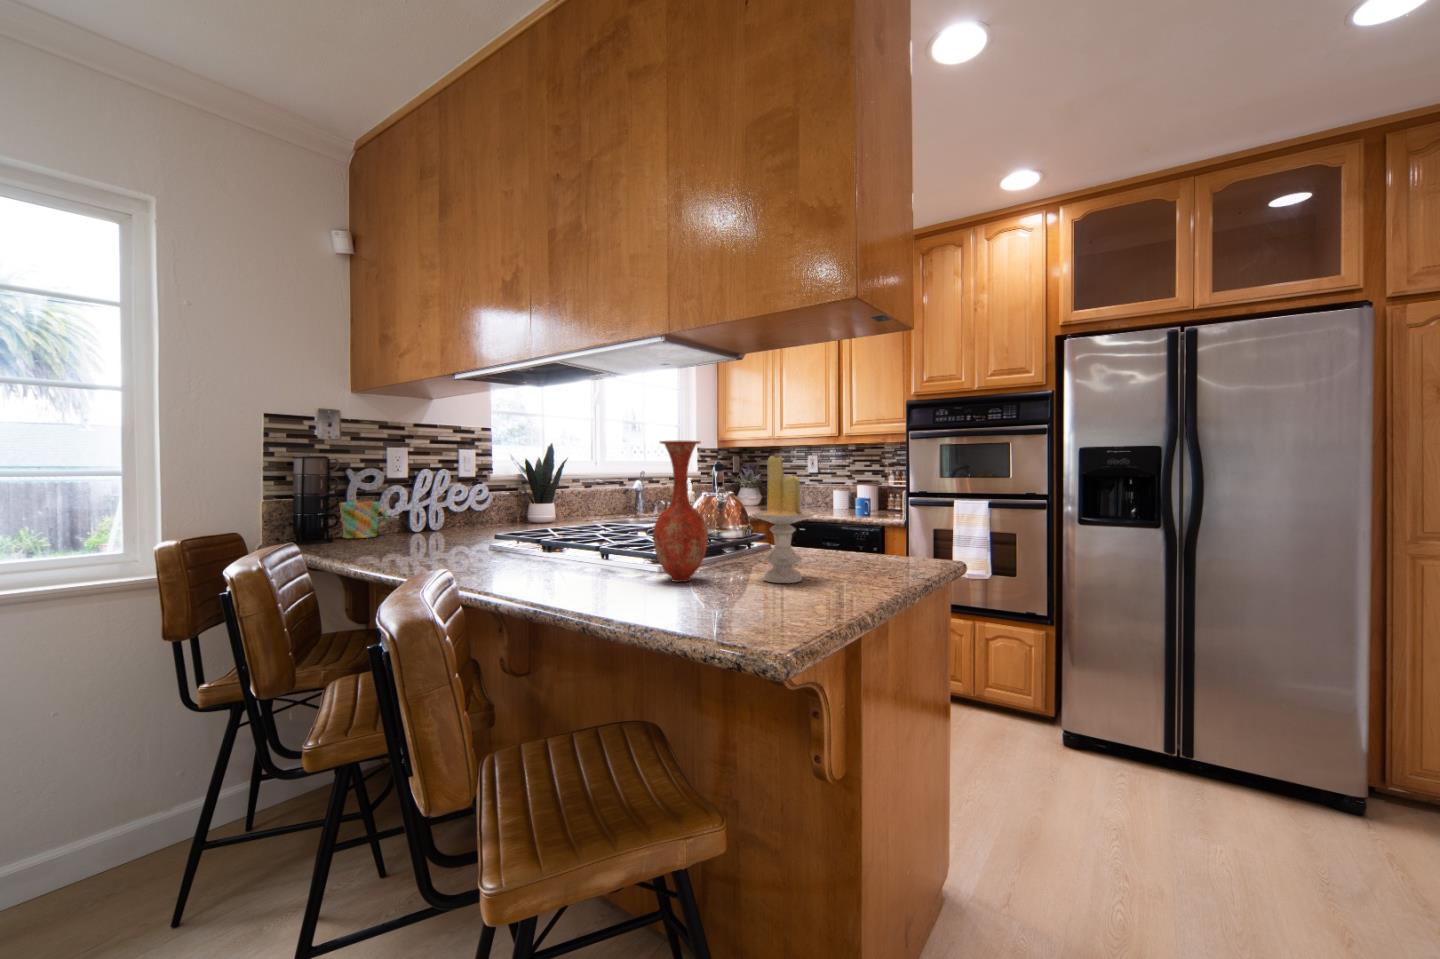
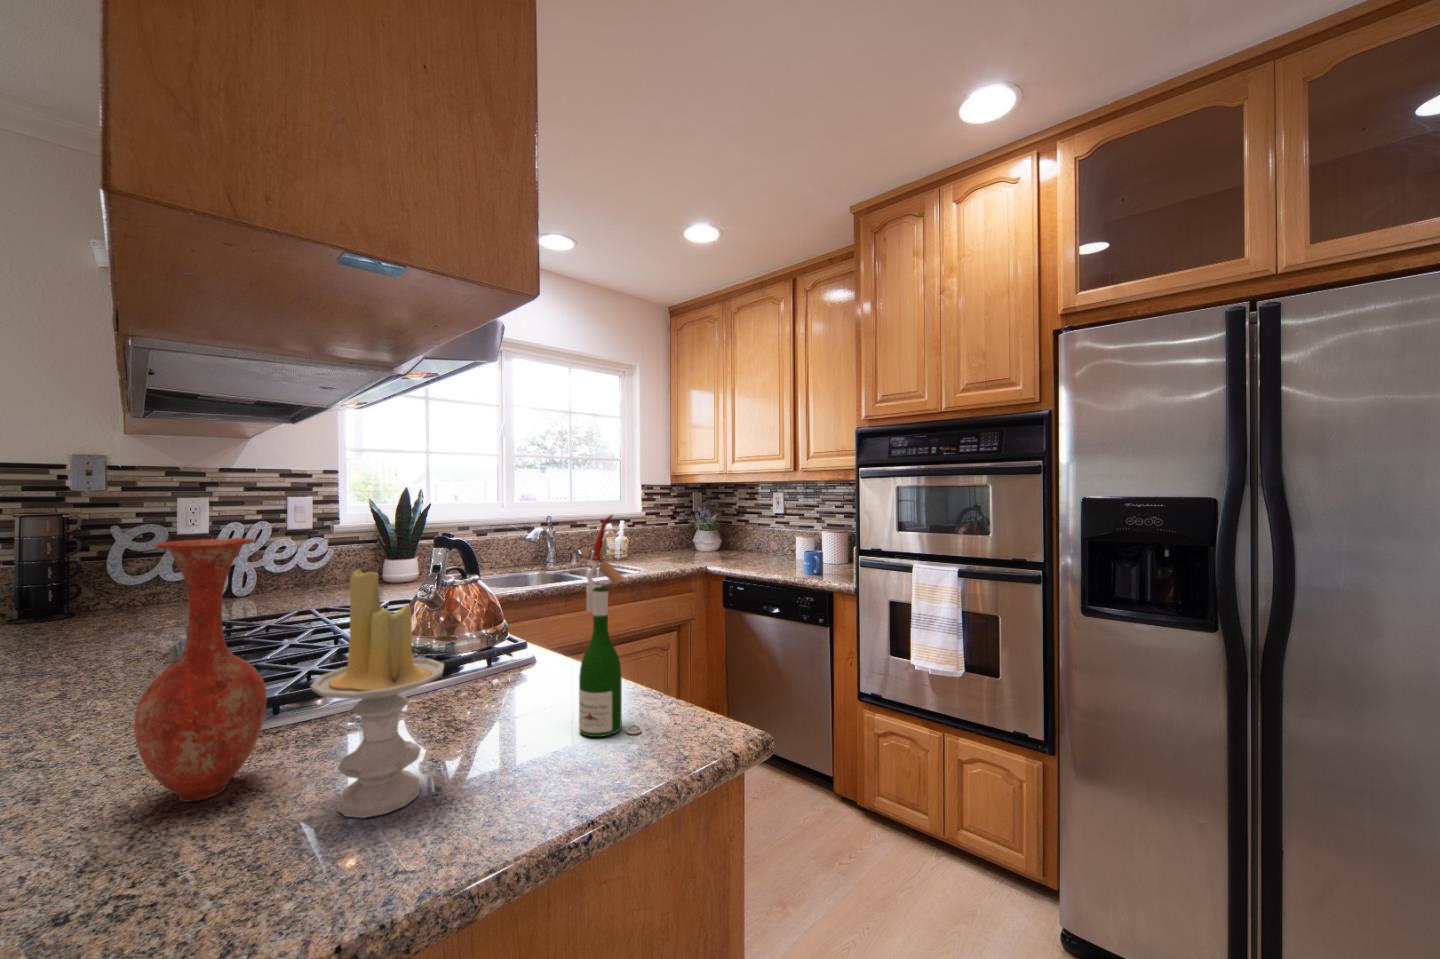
wine bottle: none [839,436,879,565] -> present [579,515,642,737]
mug: present [339,501,388,538] -> none [49,573,131,625]

